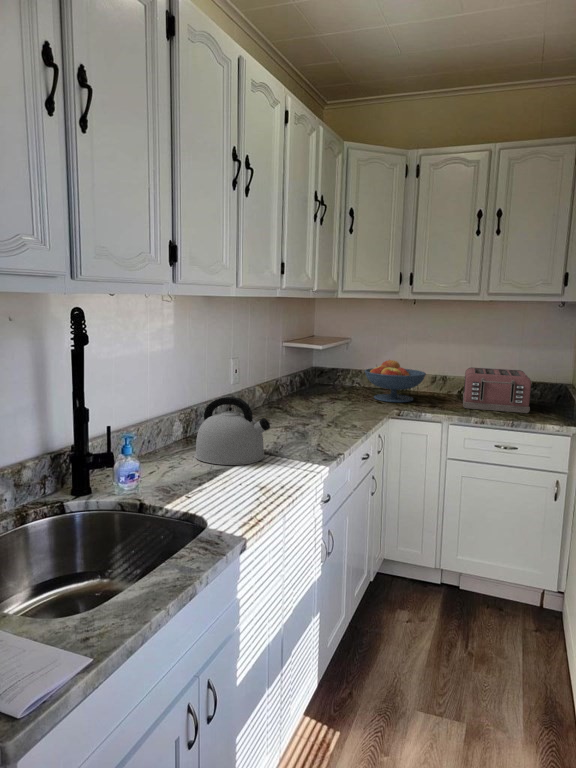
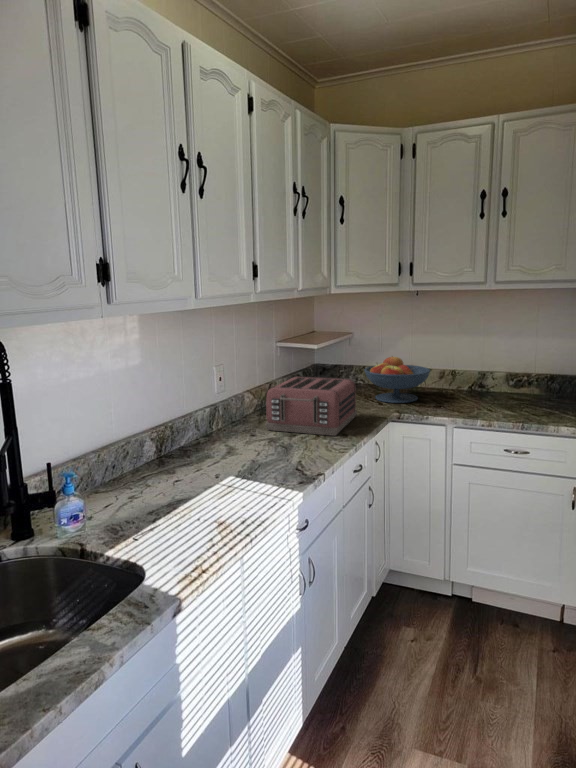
toaster: present [463,367,531,413] -> present [265,377,357,436]
kettle: present [195,397,270,465] -> none [160,418,238,494]

